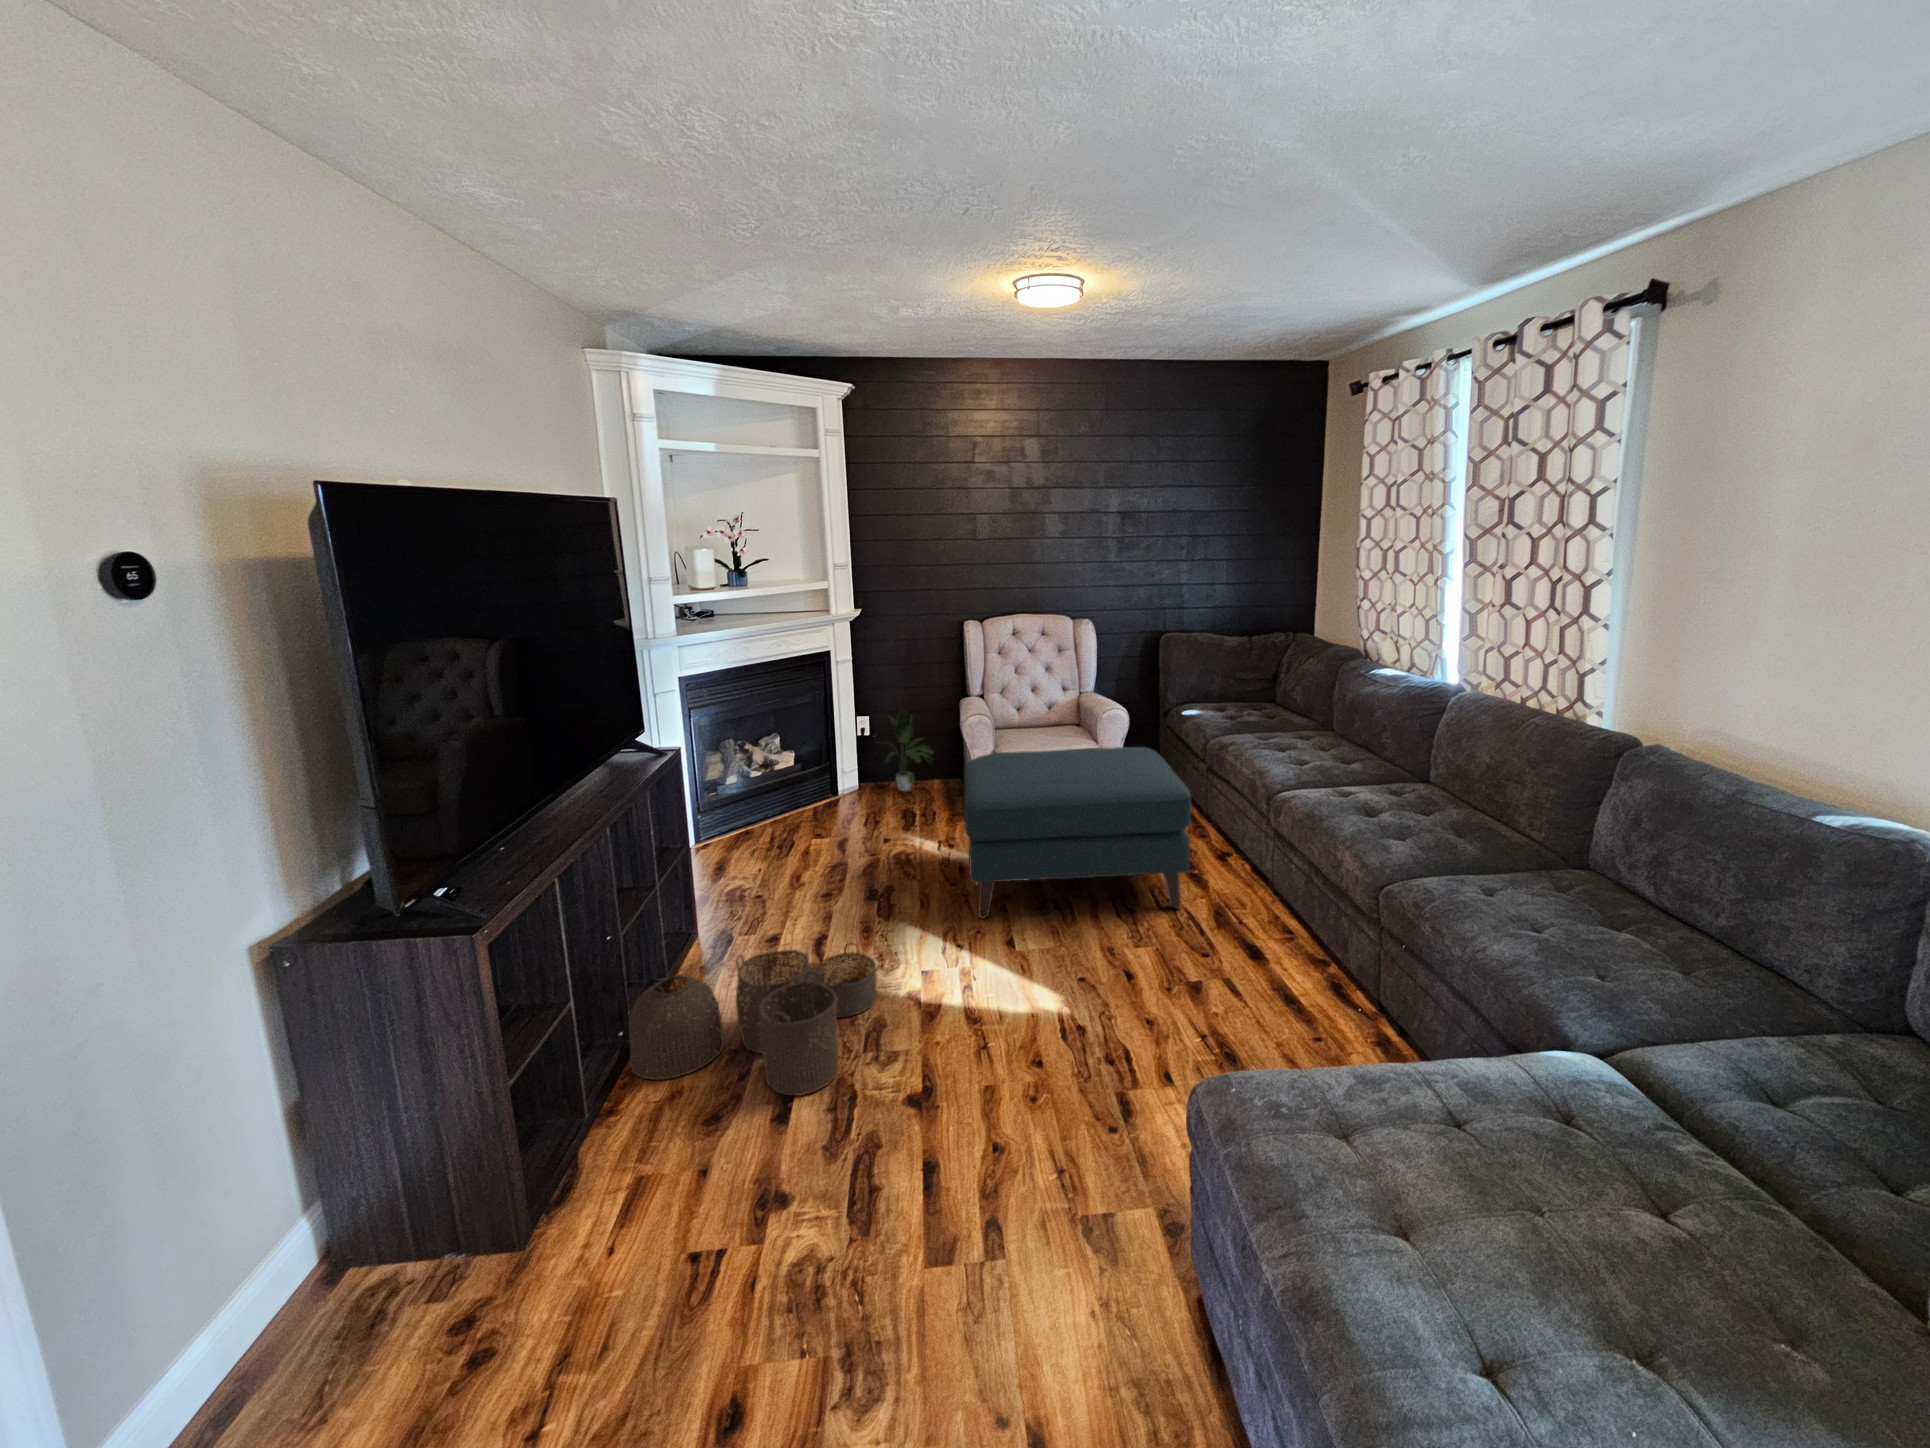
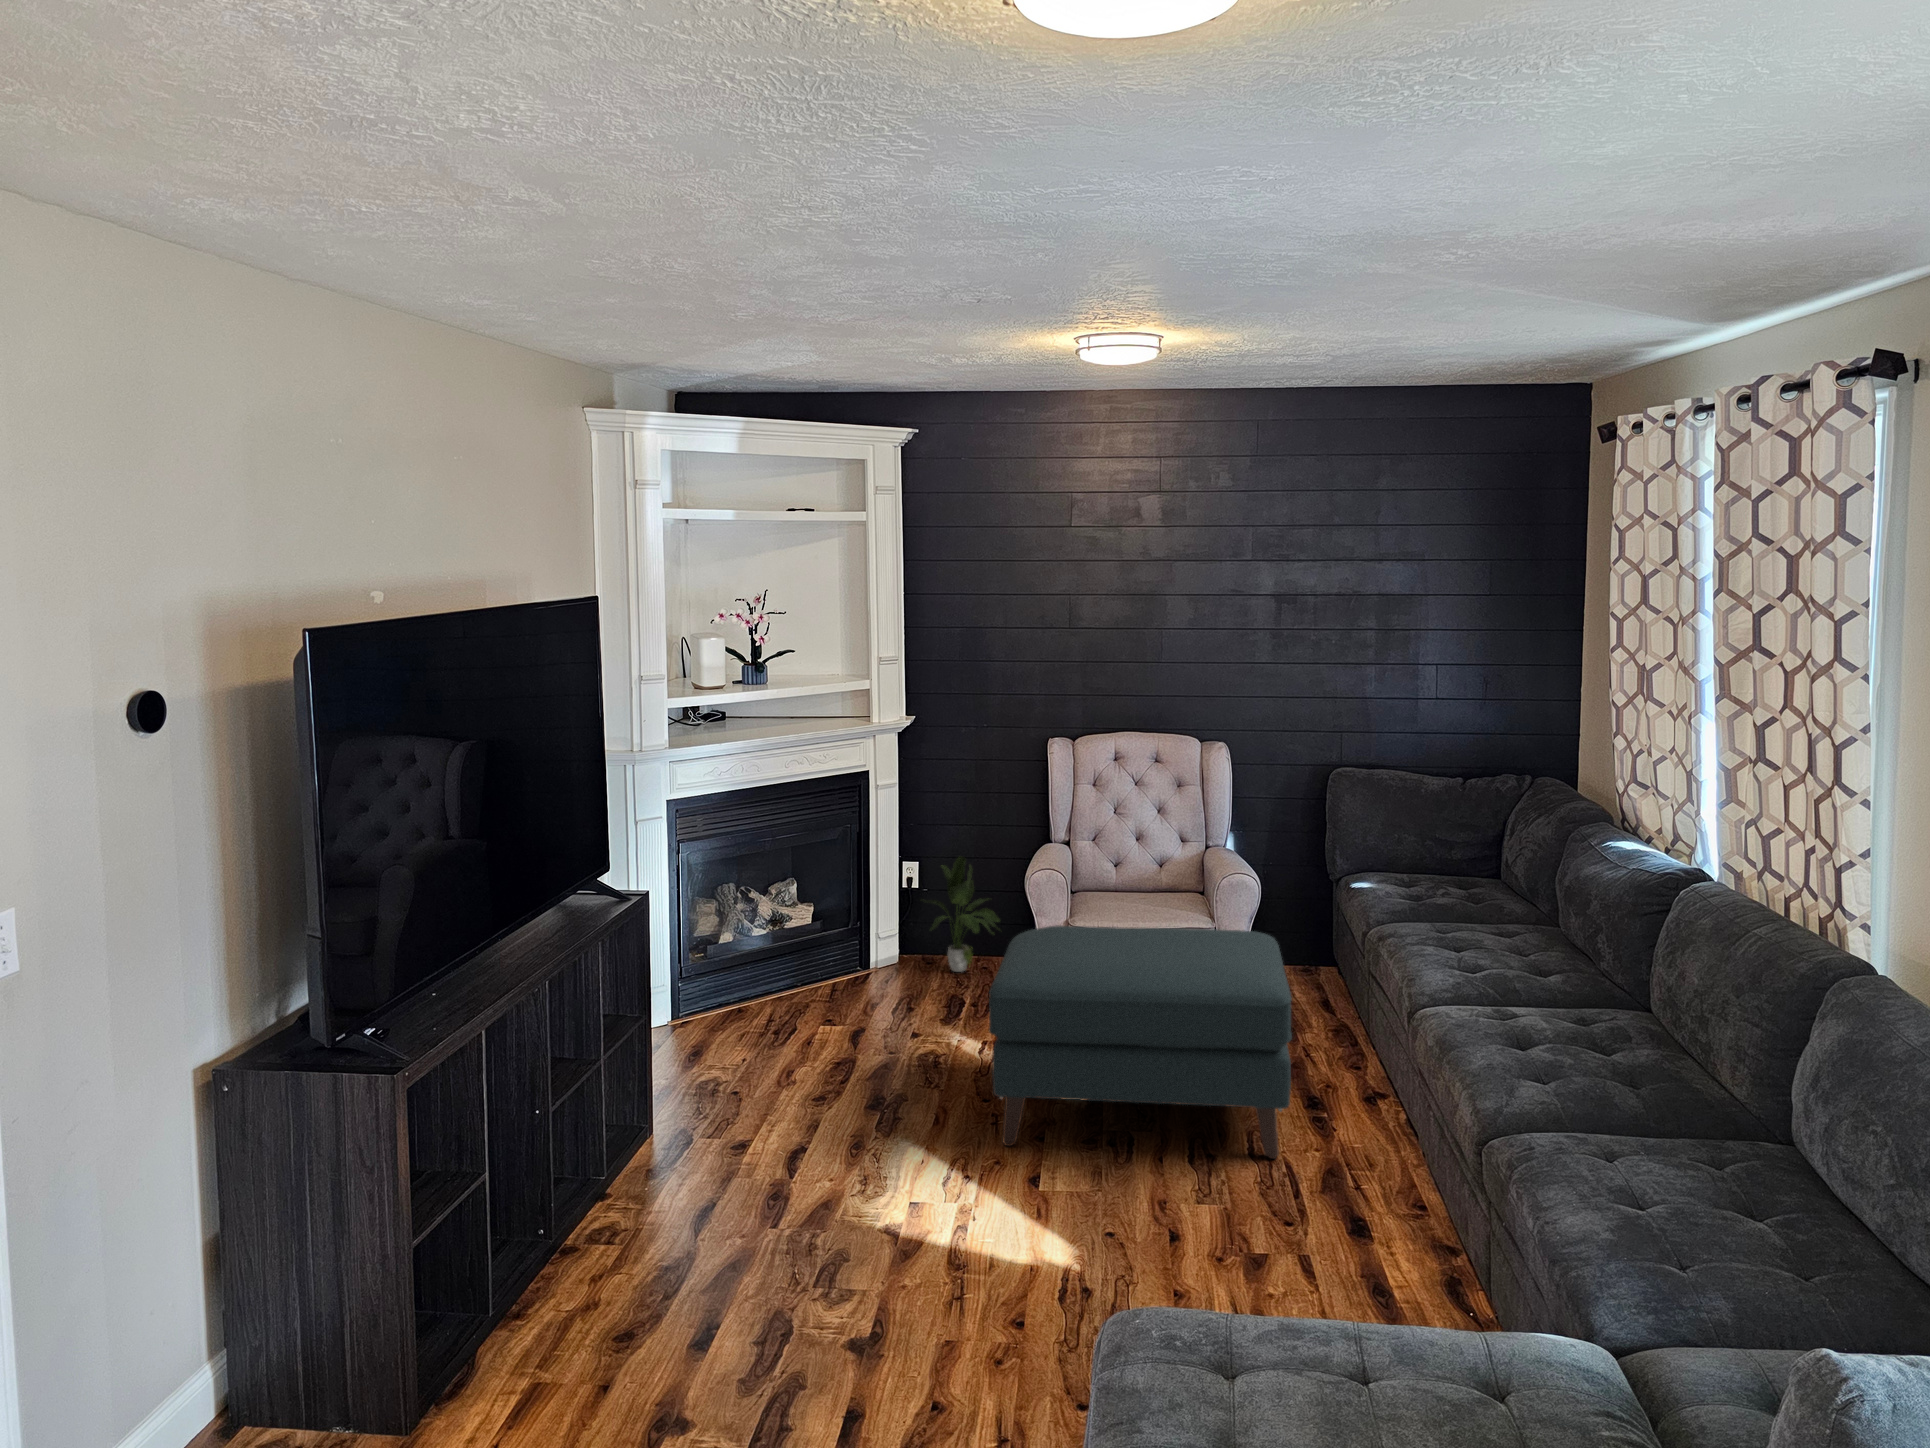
woven basket: present [629,943,877,1096] -> none [548,1150,849,1323]

